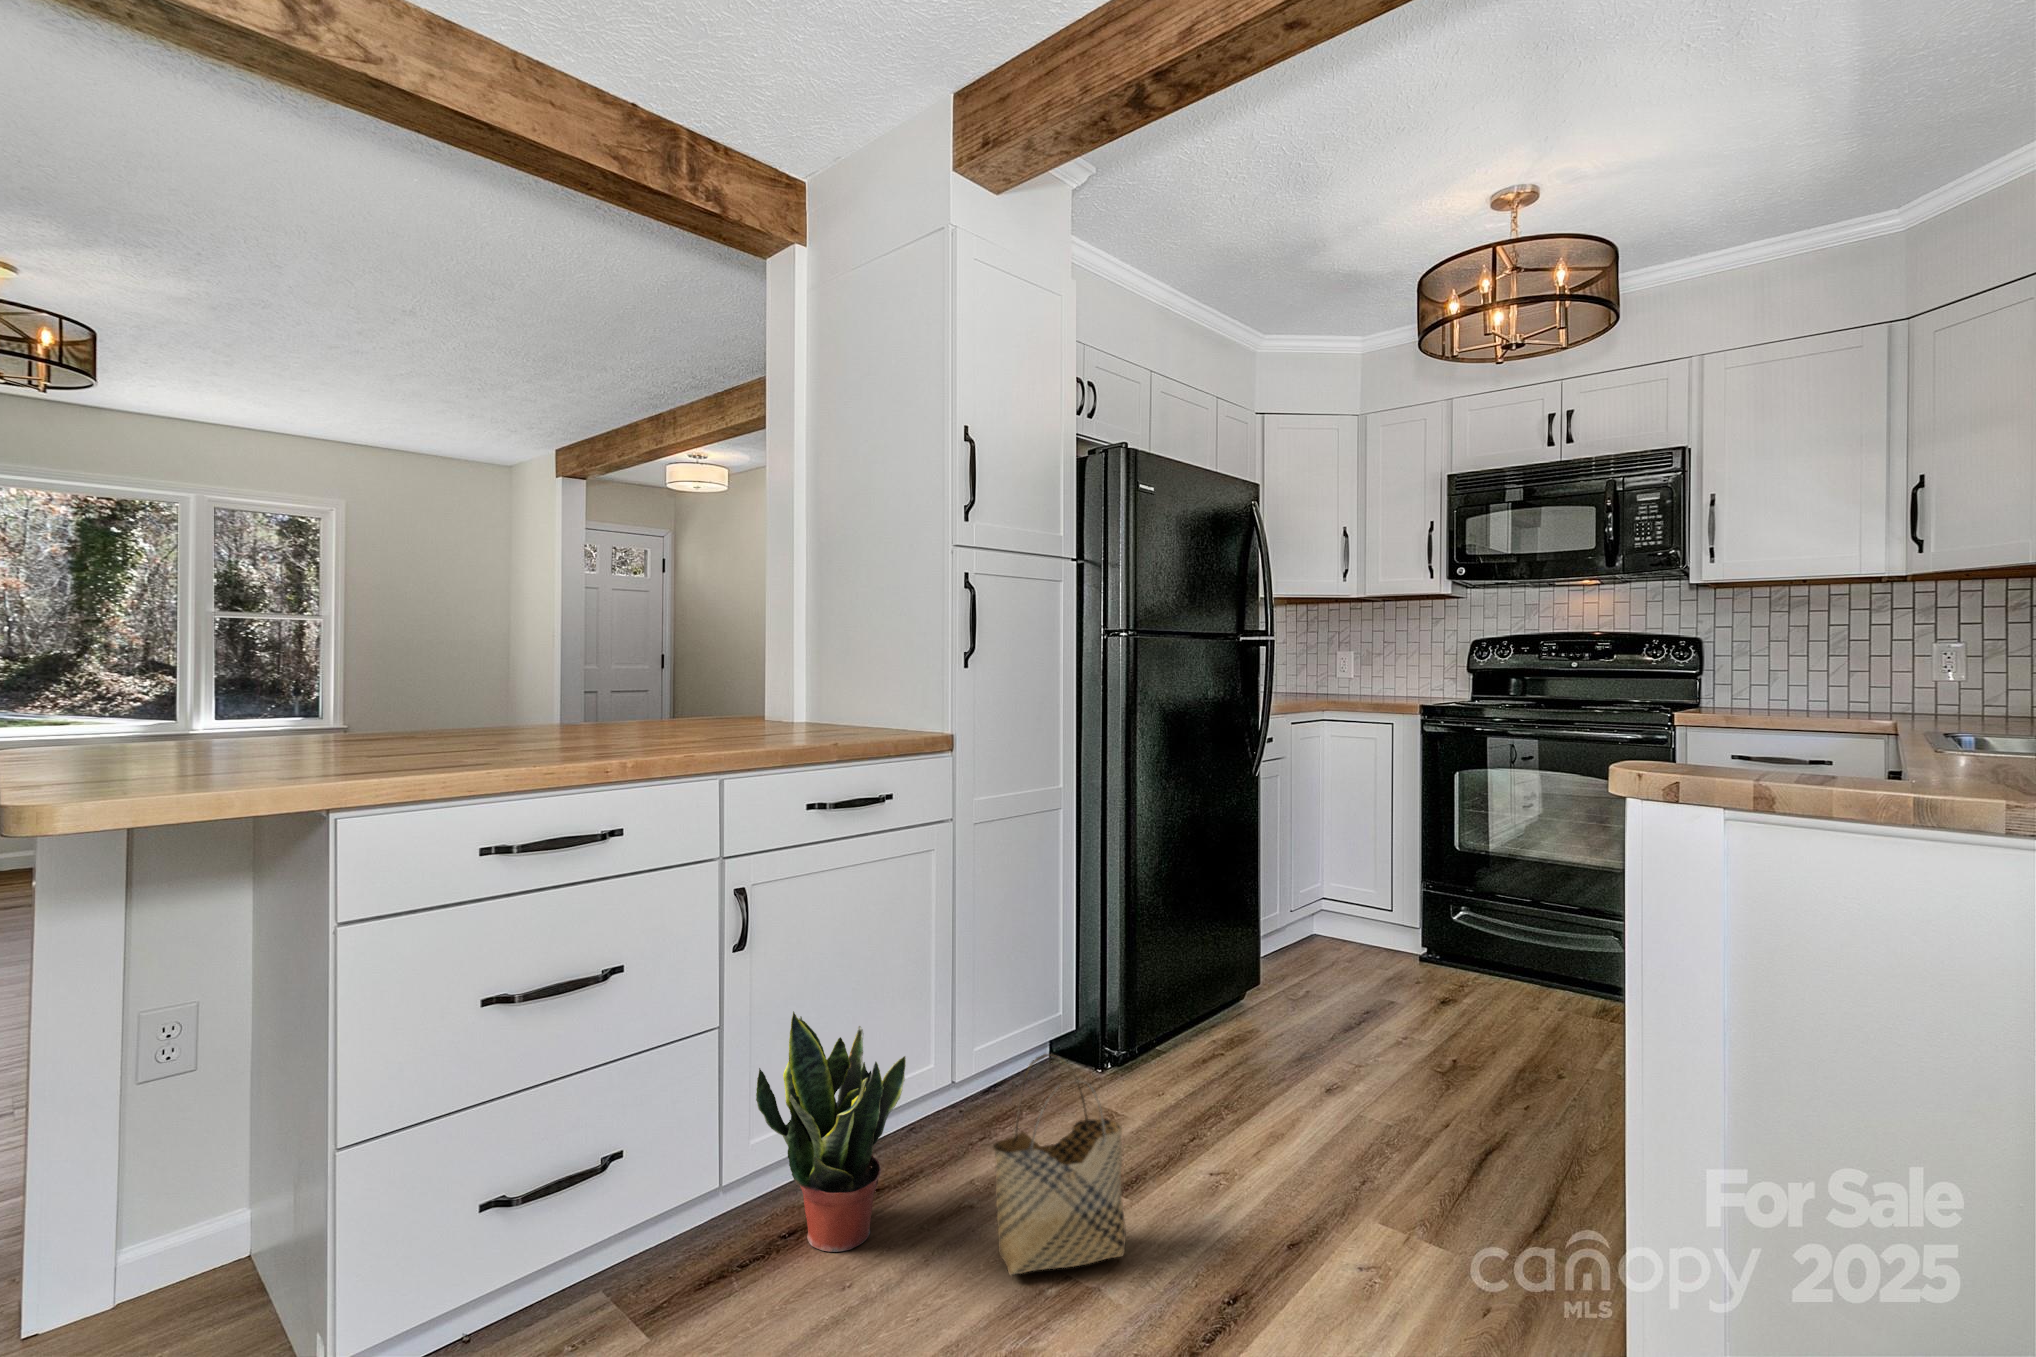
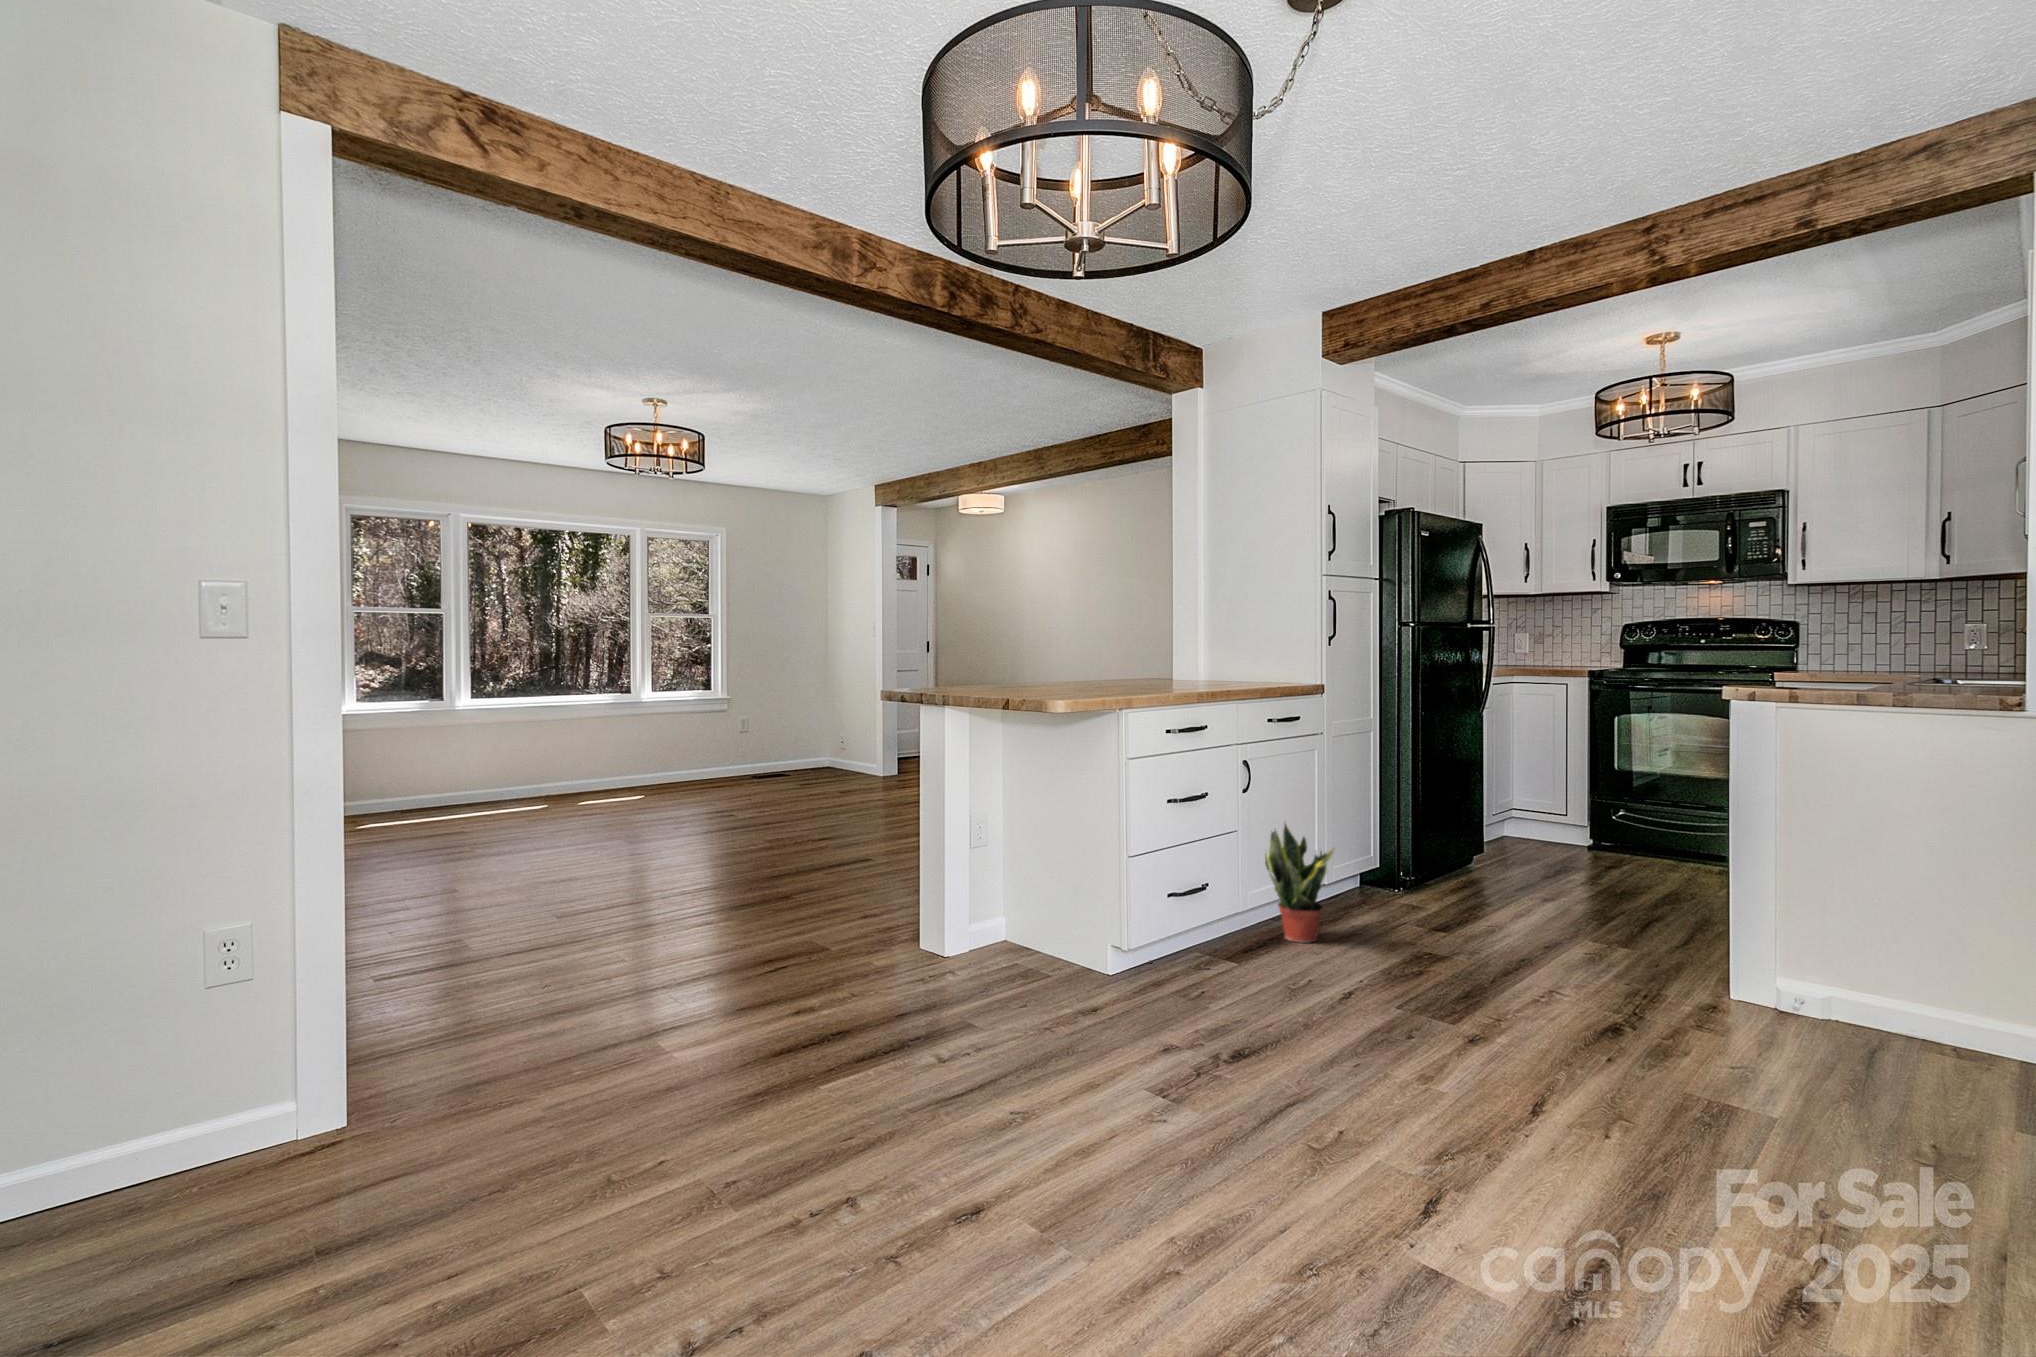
woven basket: present [993,1054,1126,1275] -> none [1391,847,1459,948]

